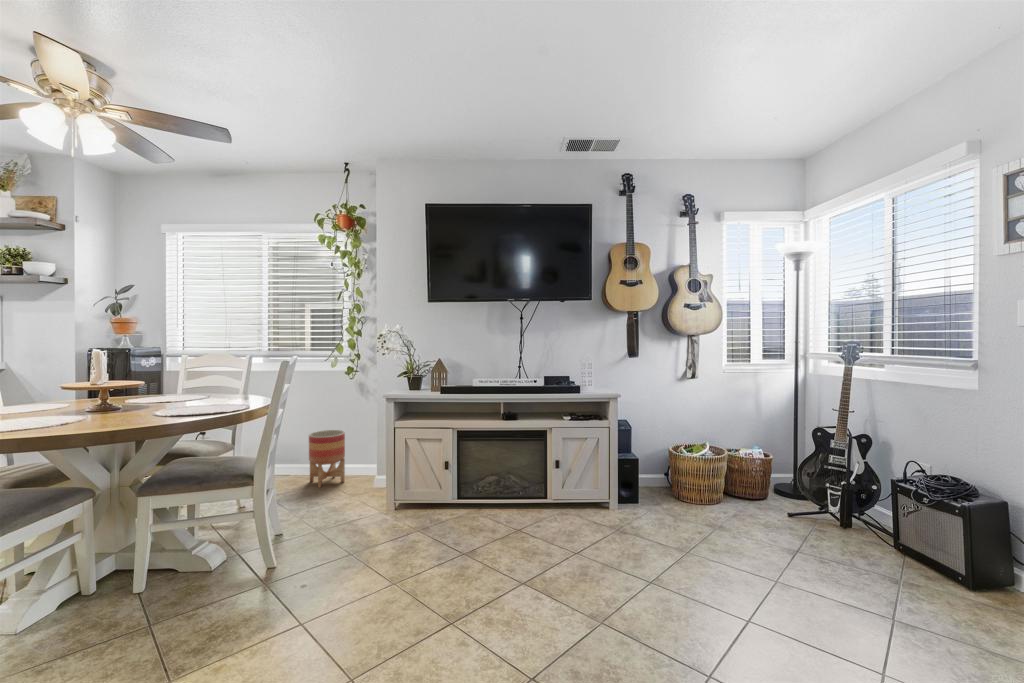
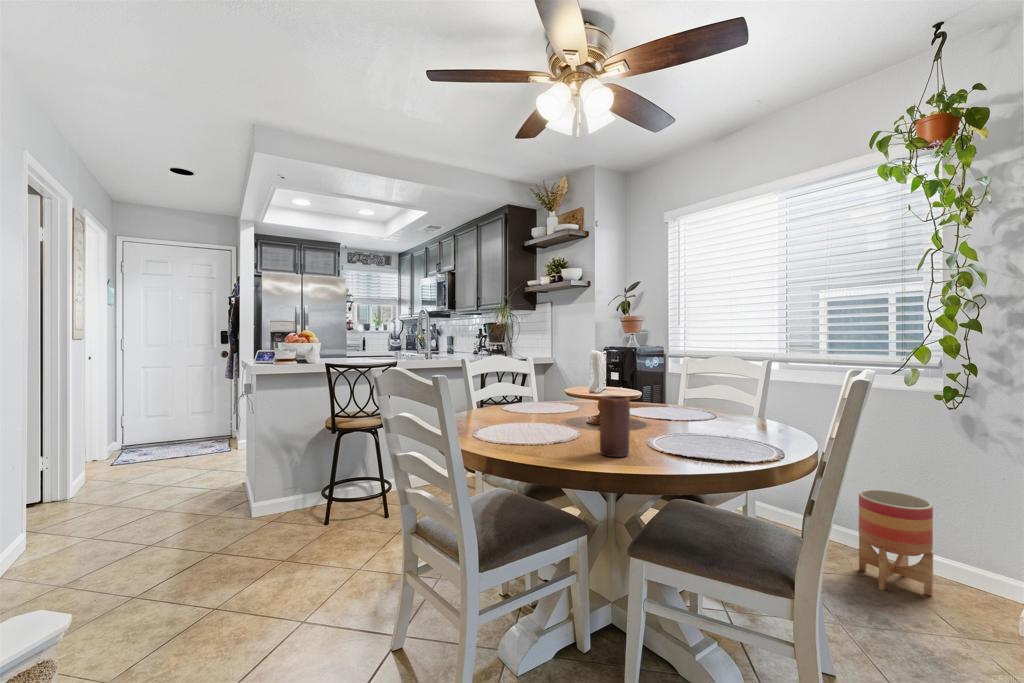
candle: none [111,385,137,426] -> present [600,395,630,457]

